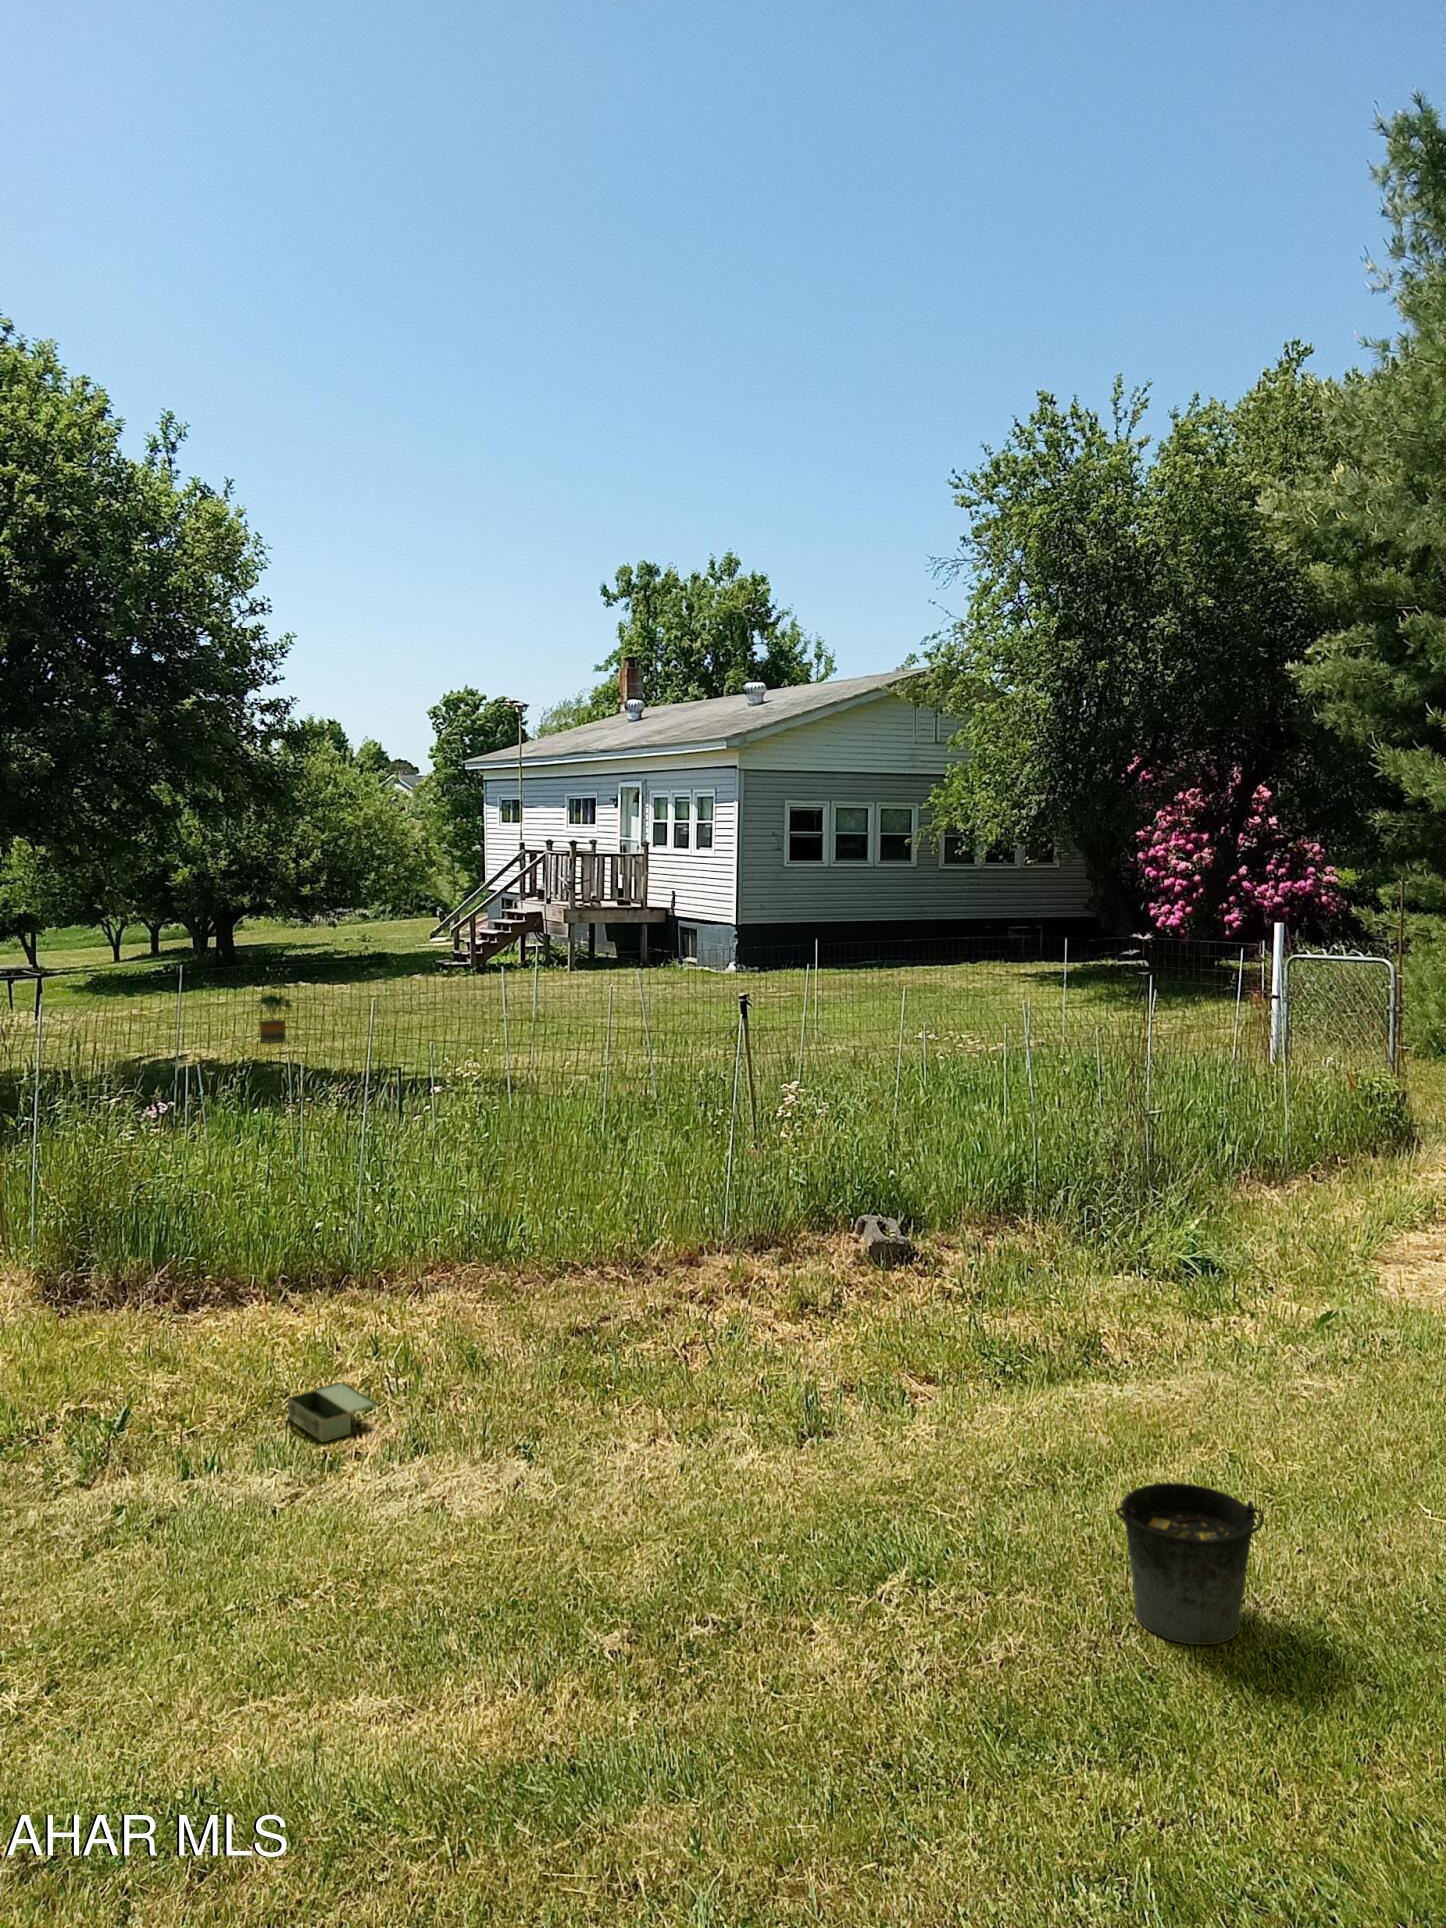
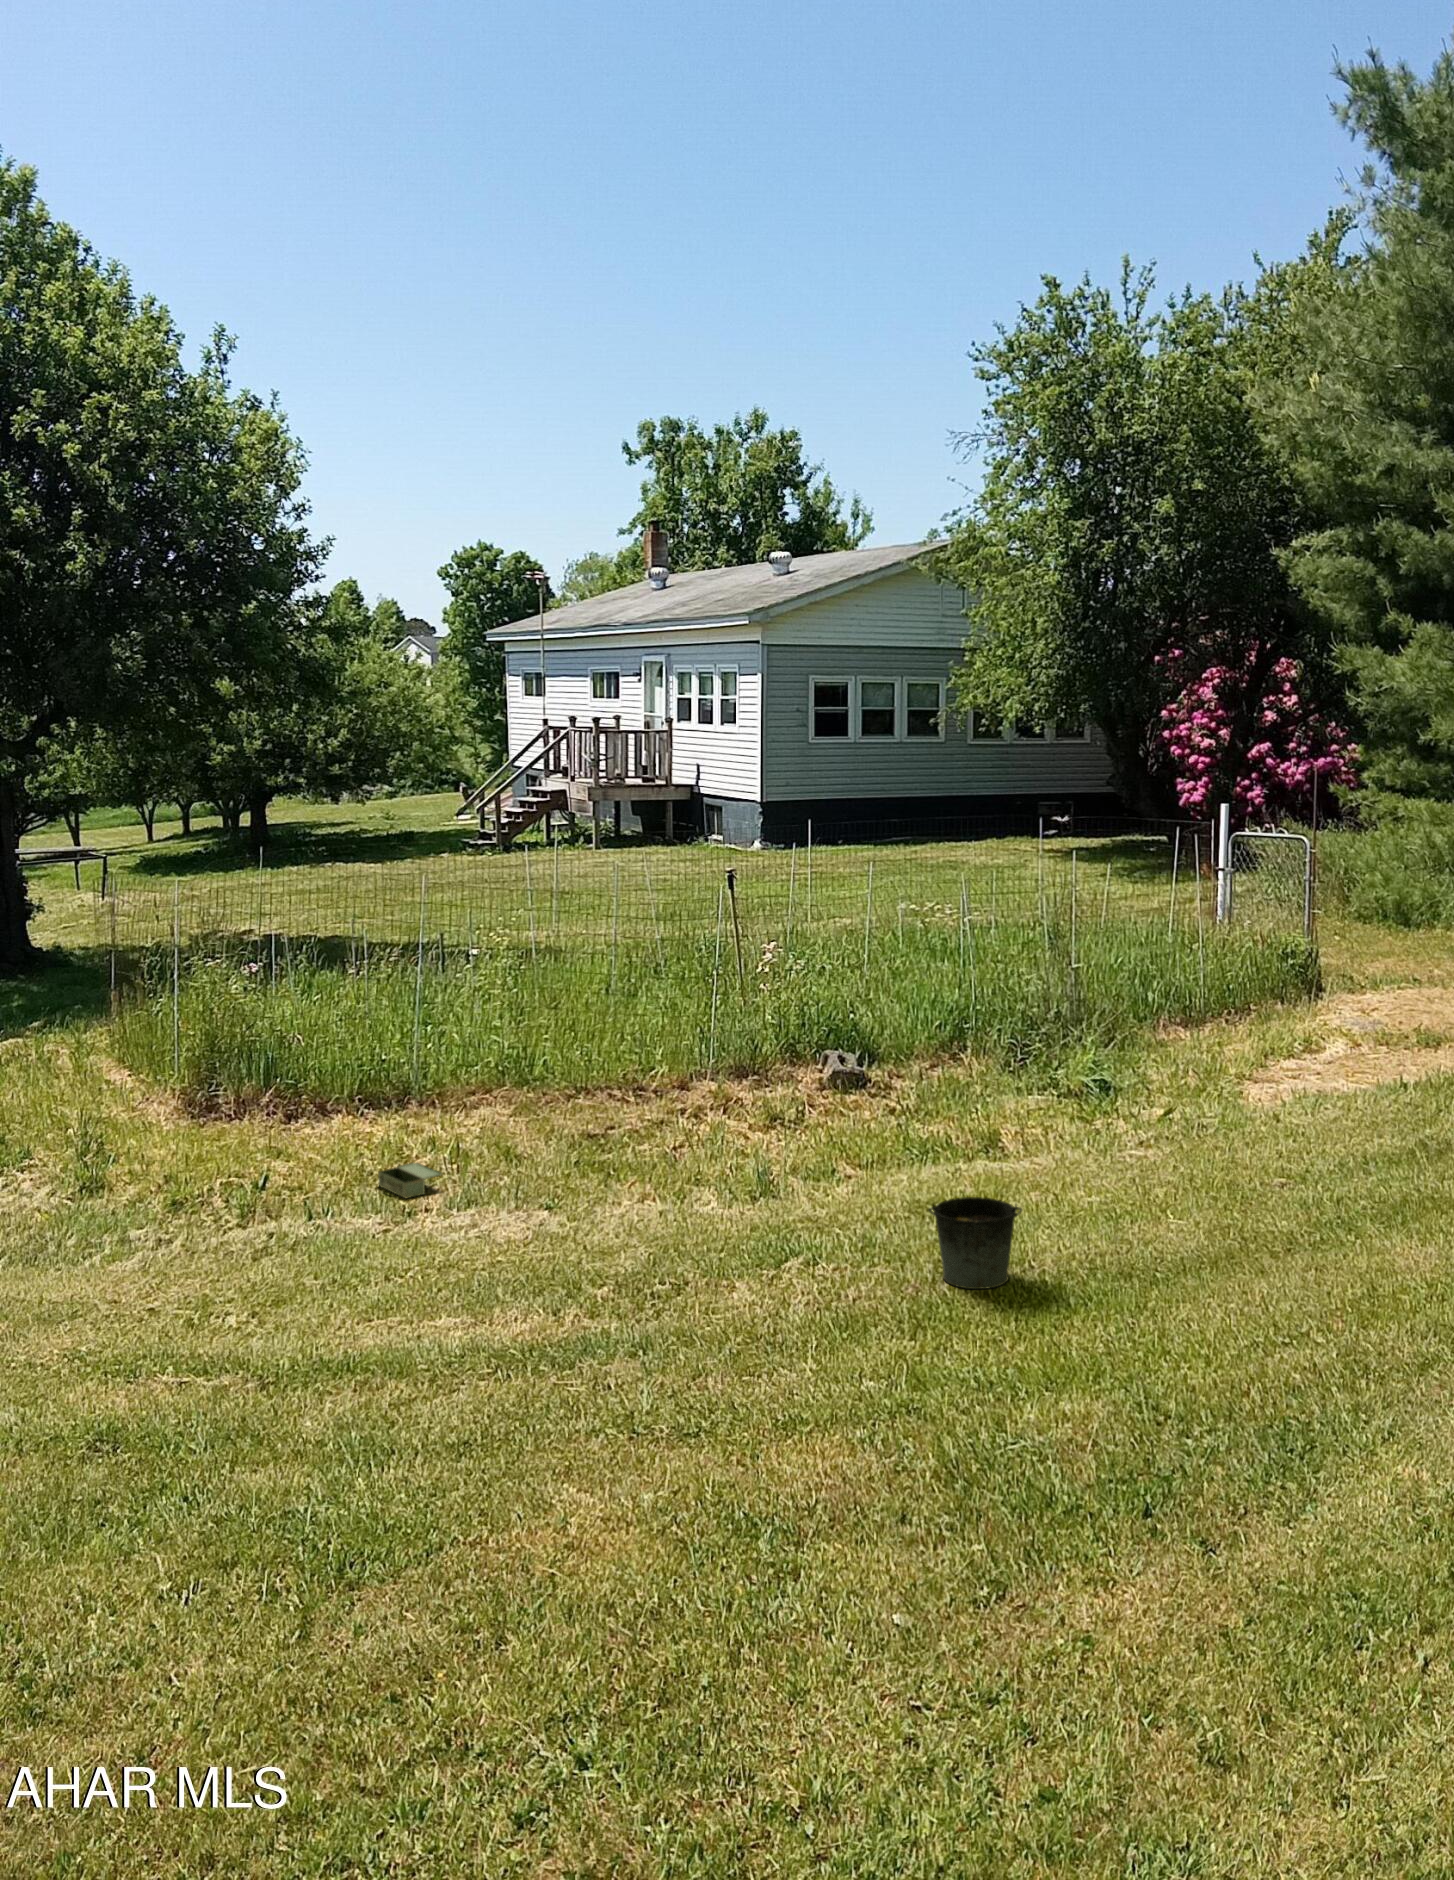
potted tree: present [256,995,292,1043] -> none [291,877,328,924]

